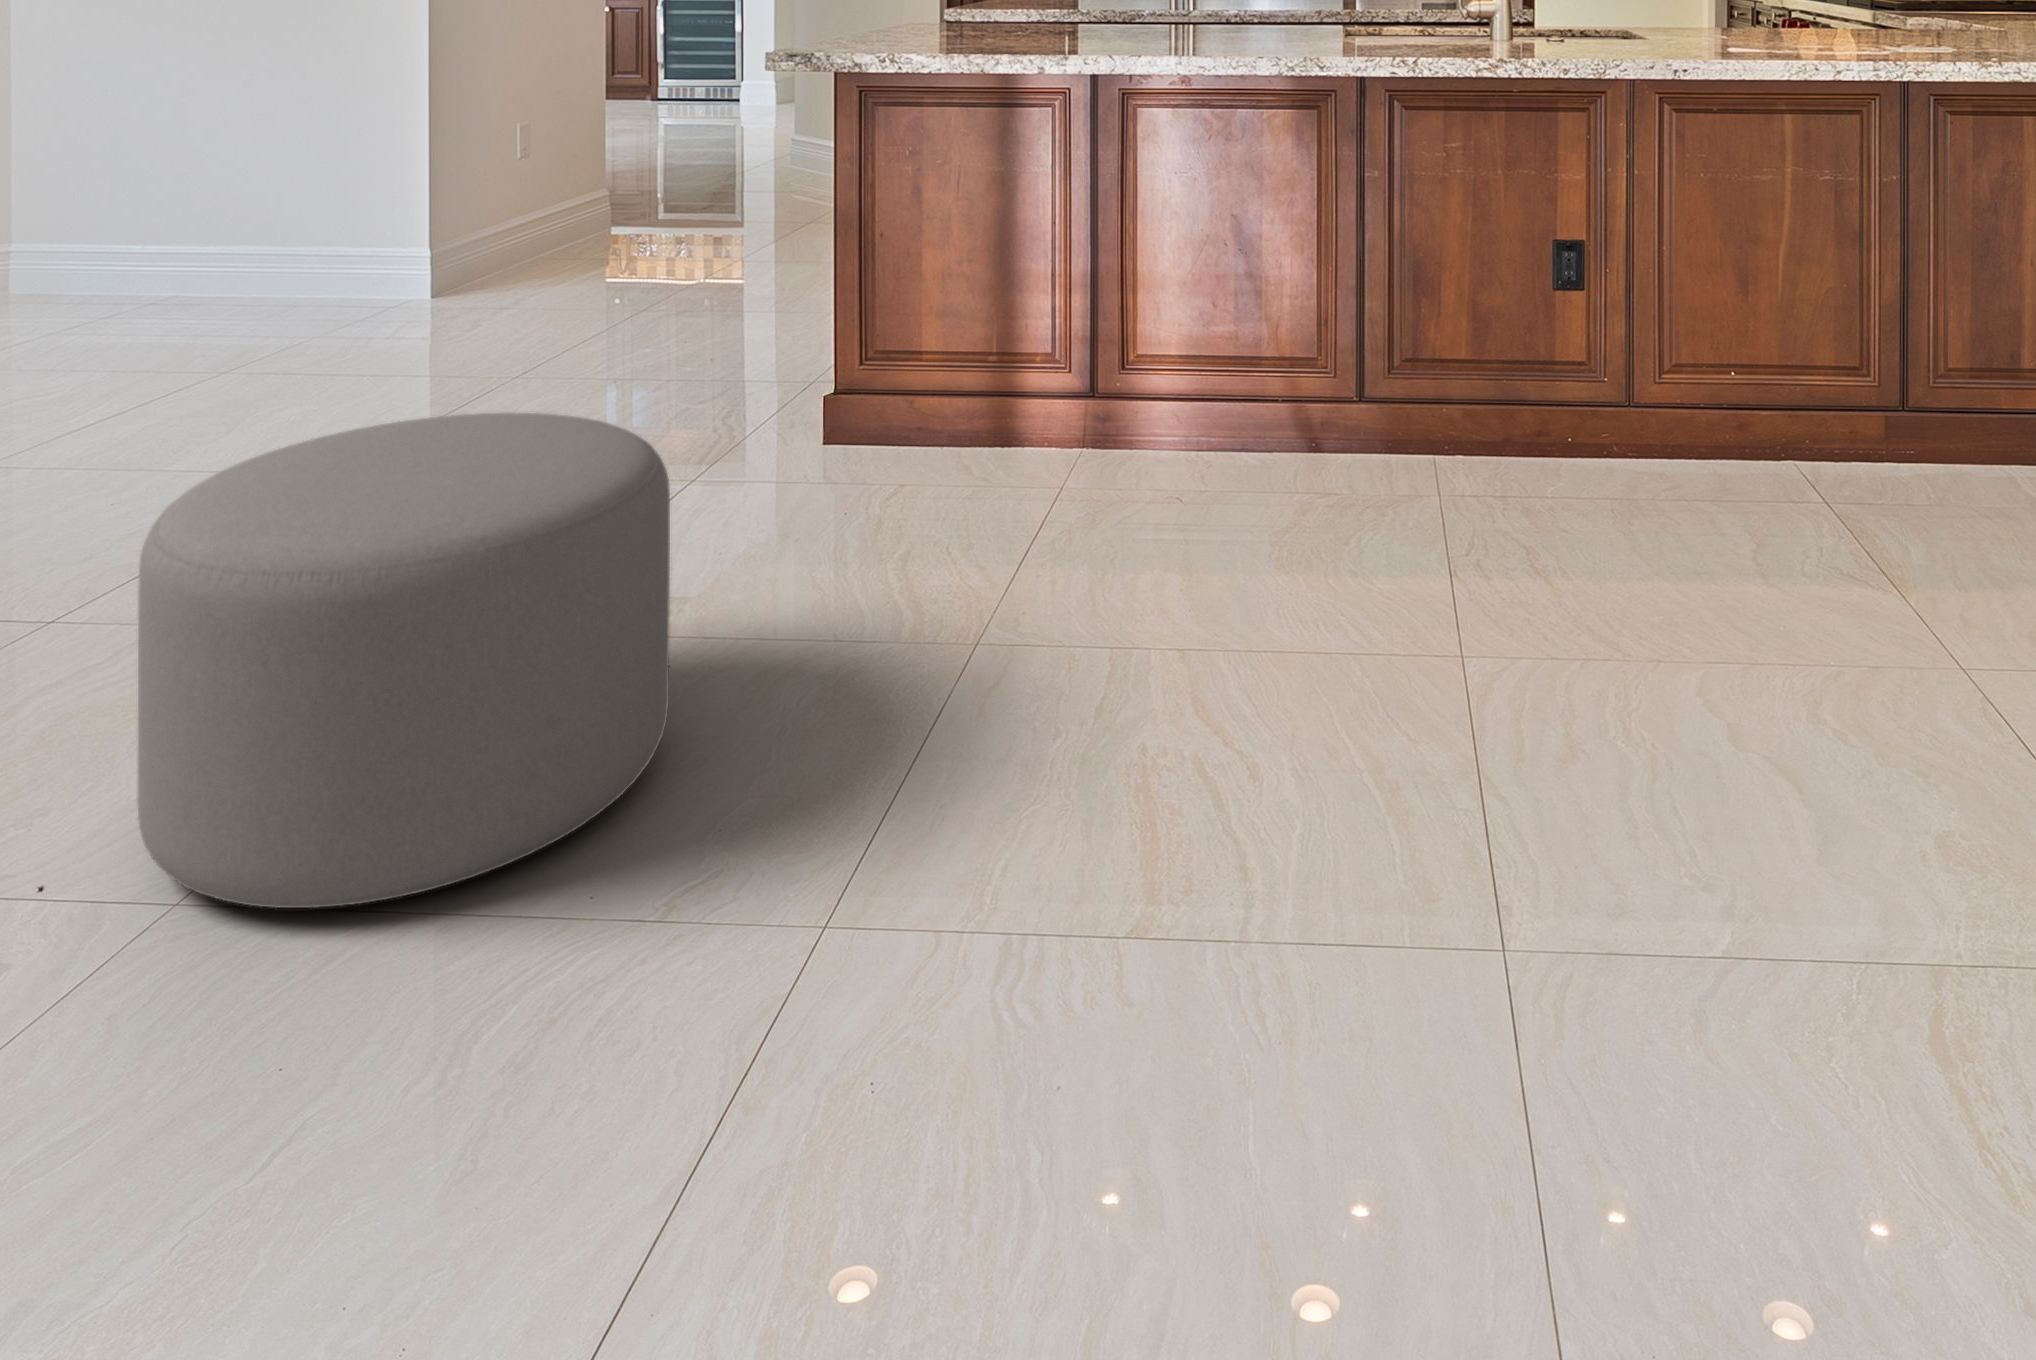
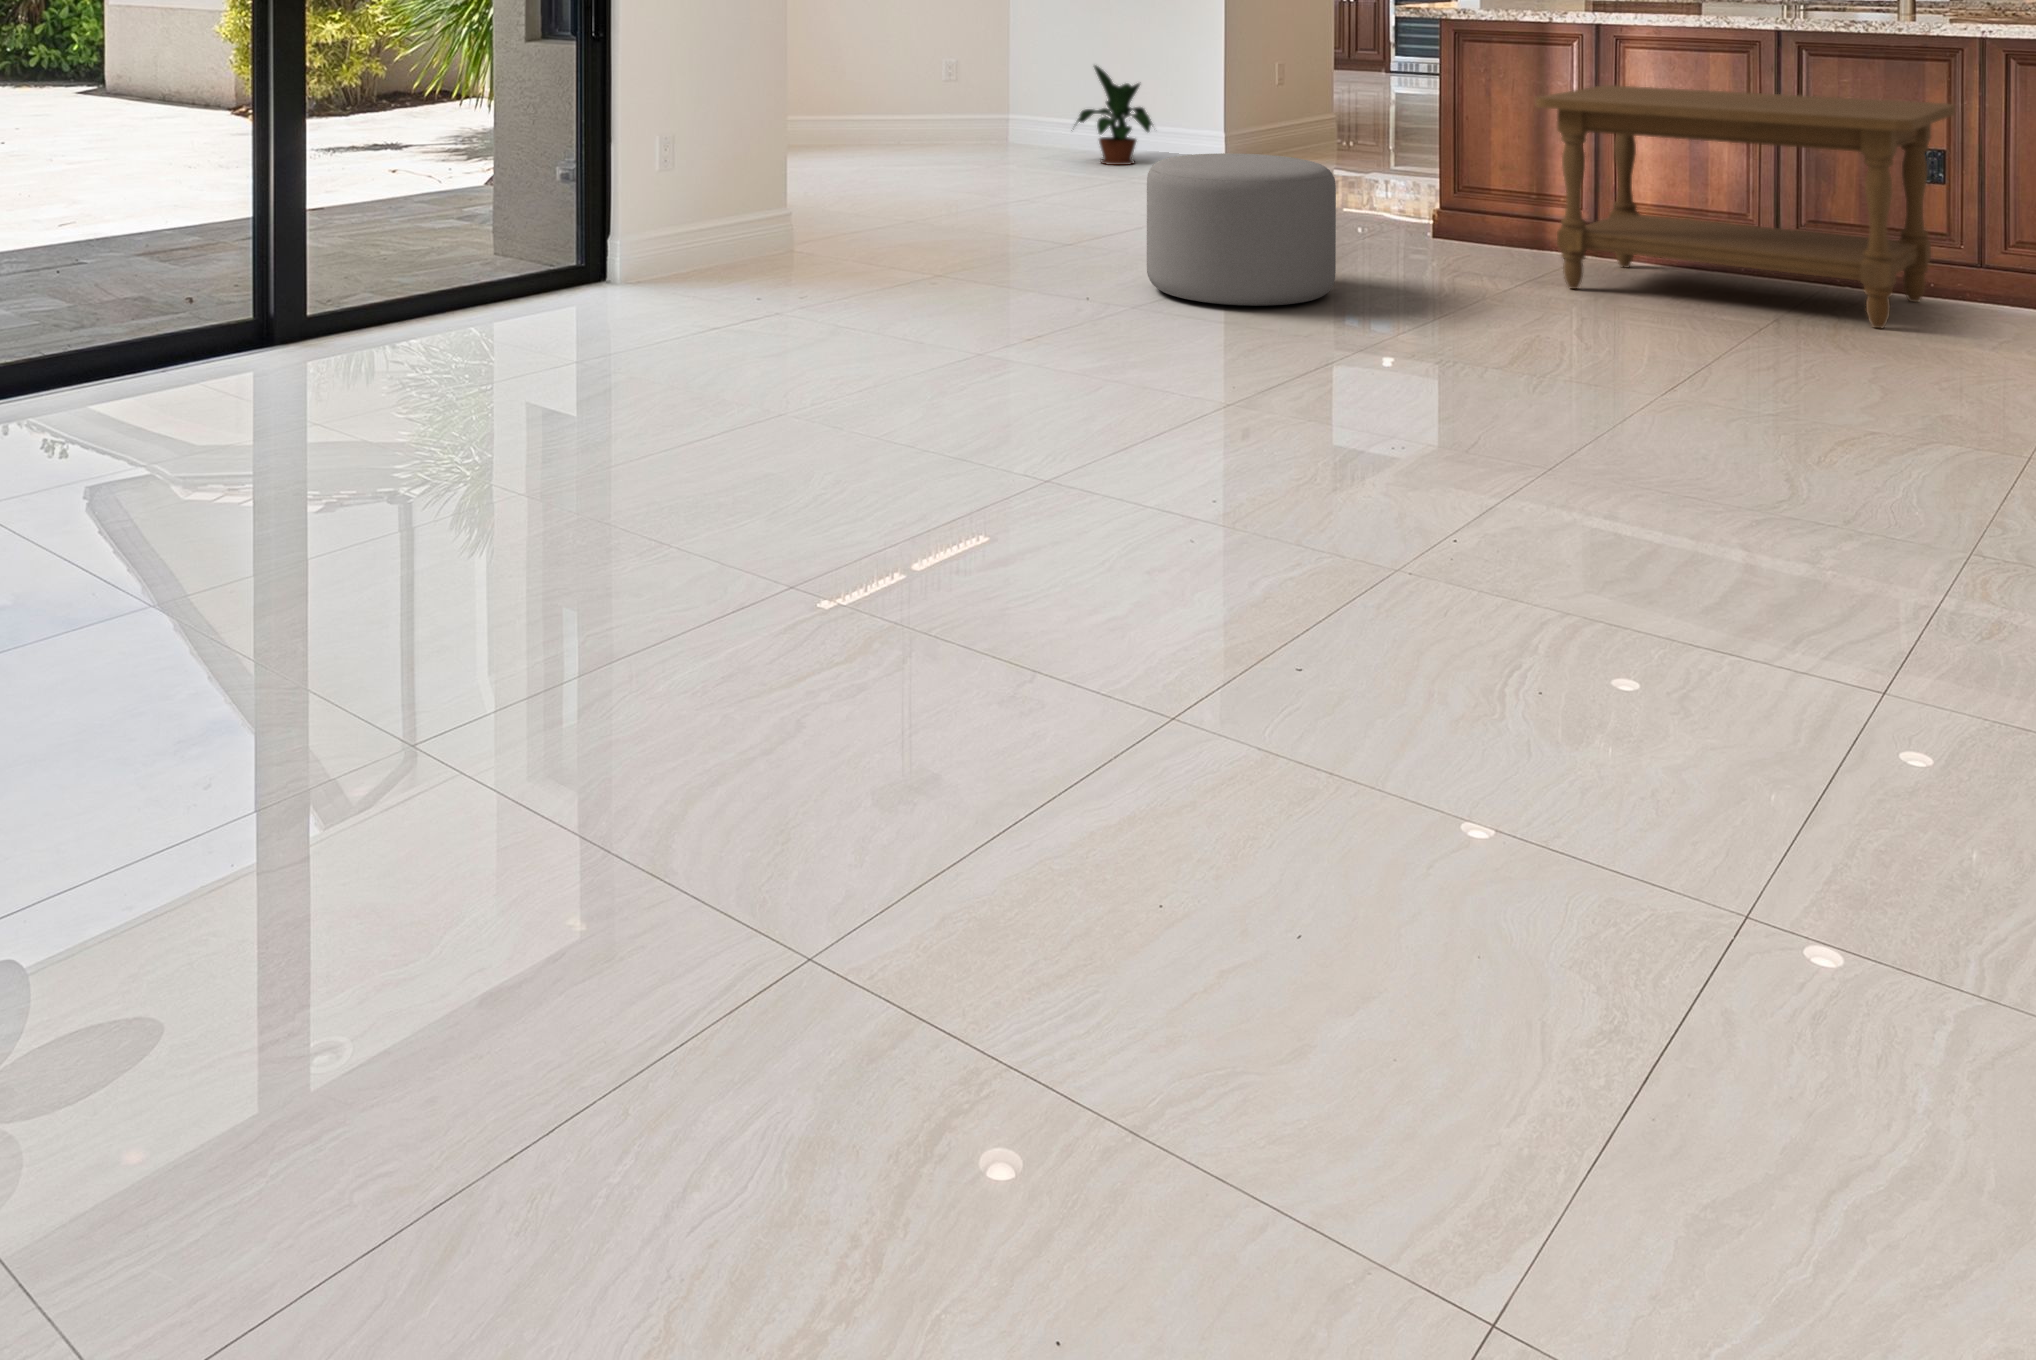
potted plant: none [113,142,293,320] -> present [1073,65,1152,165]
coffee table: none [1060,167,1706,592] -> present [1536,85,1955,328]

